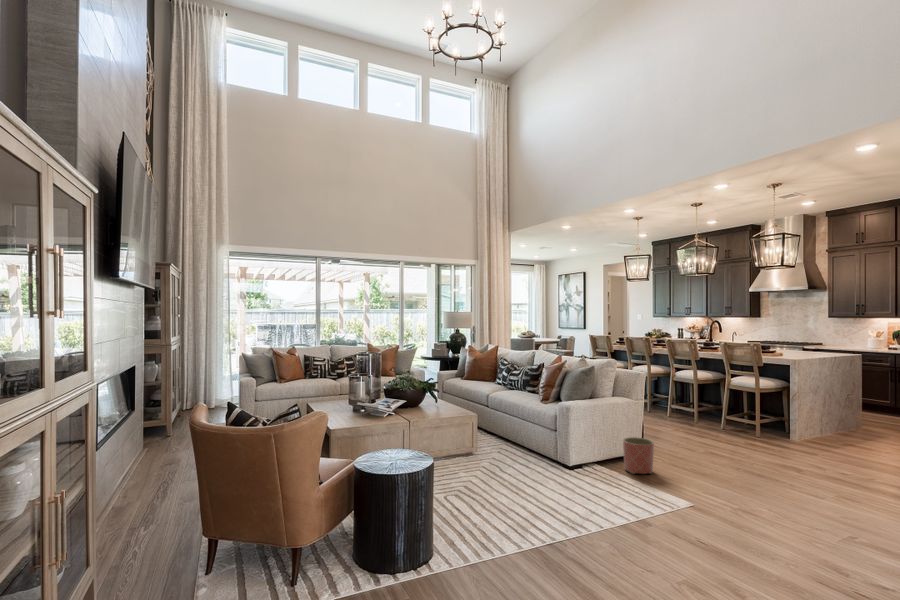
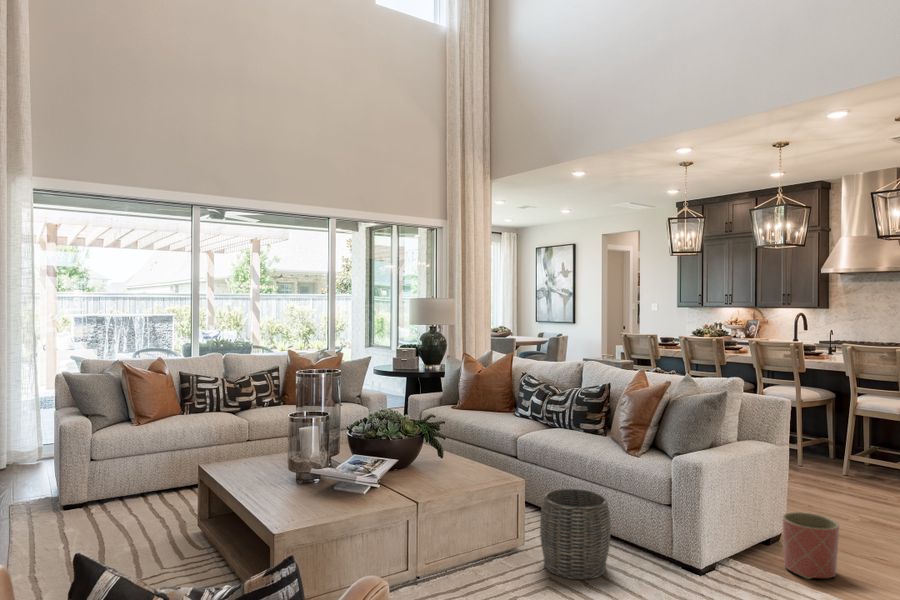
woven basket: none [482,420,521,468] -> present [540,489,611,579]

